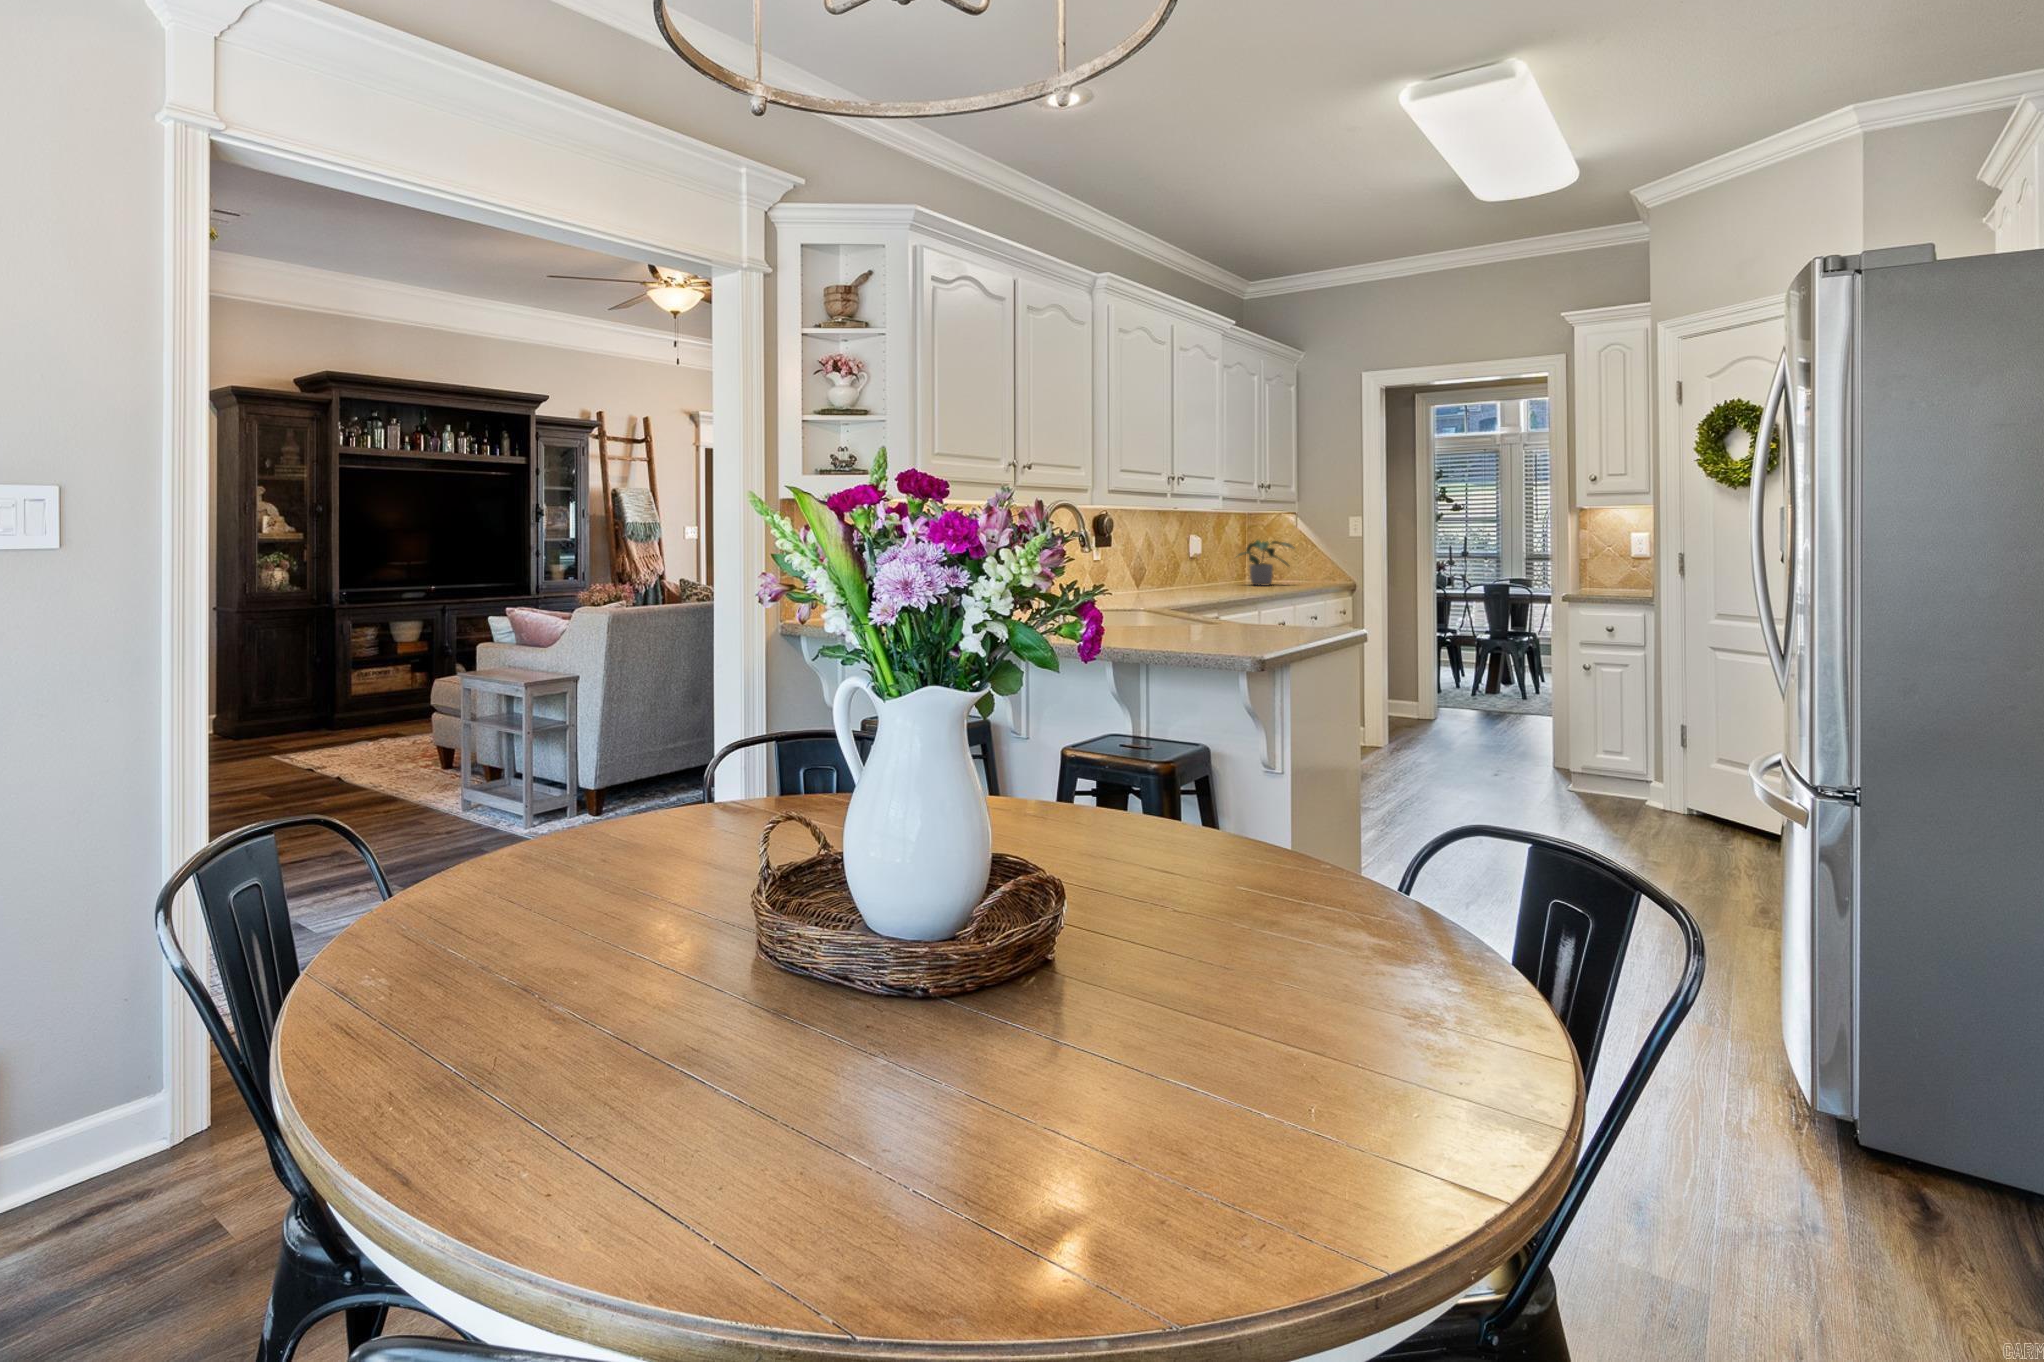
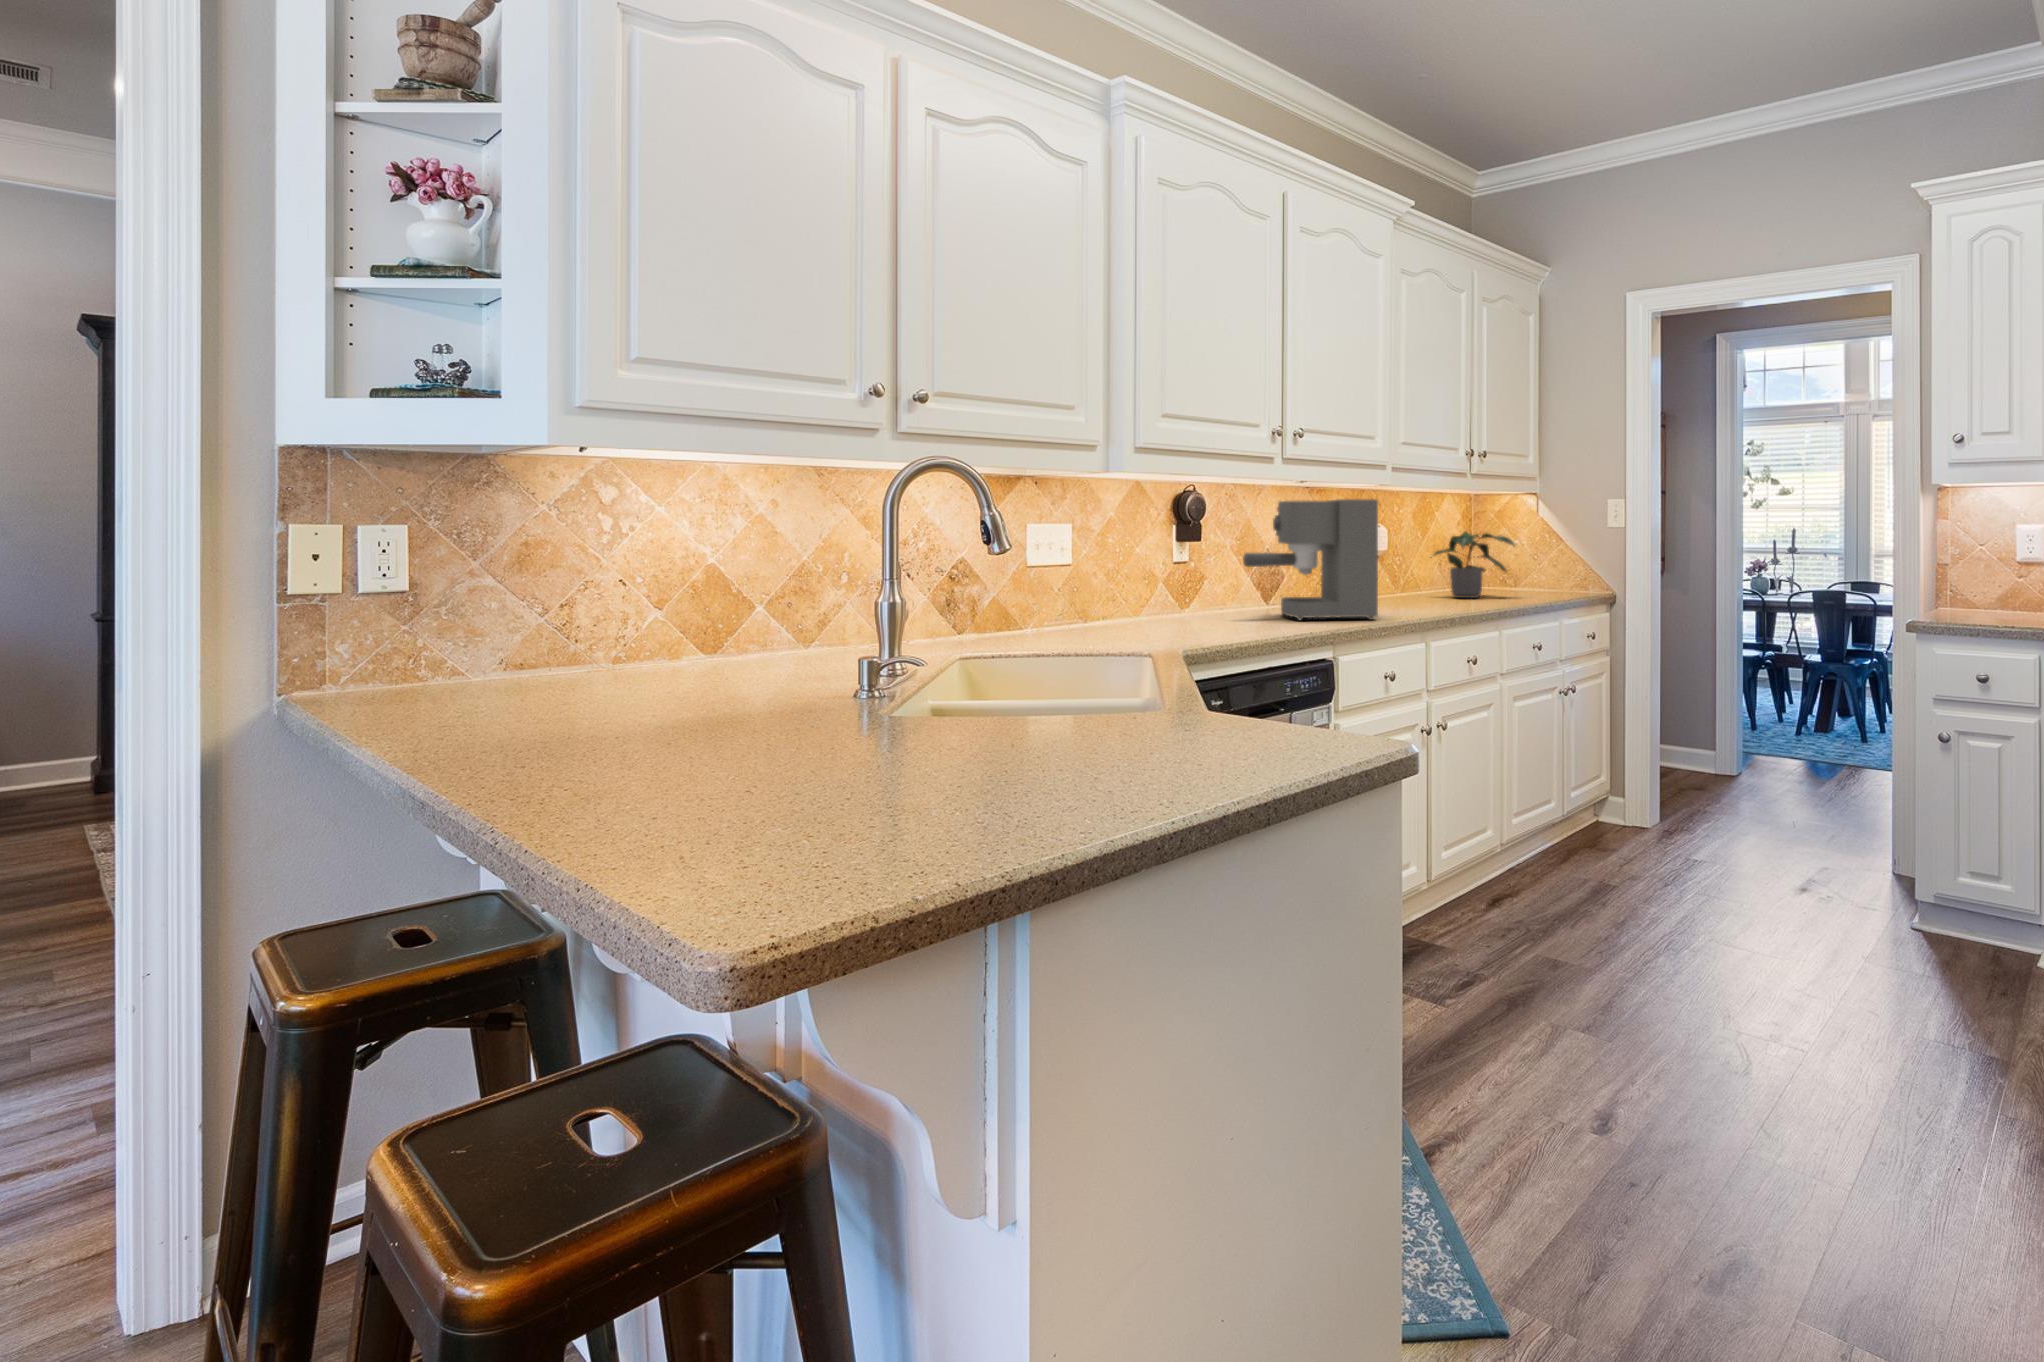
coffee maker: none [1144,519,1233,596] -> present [1243,499,1378,620]

